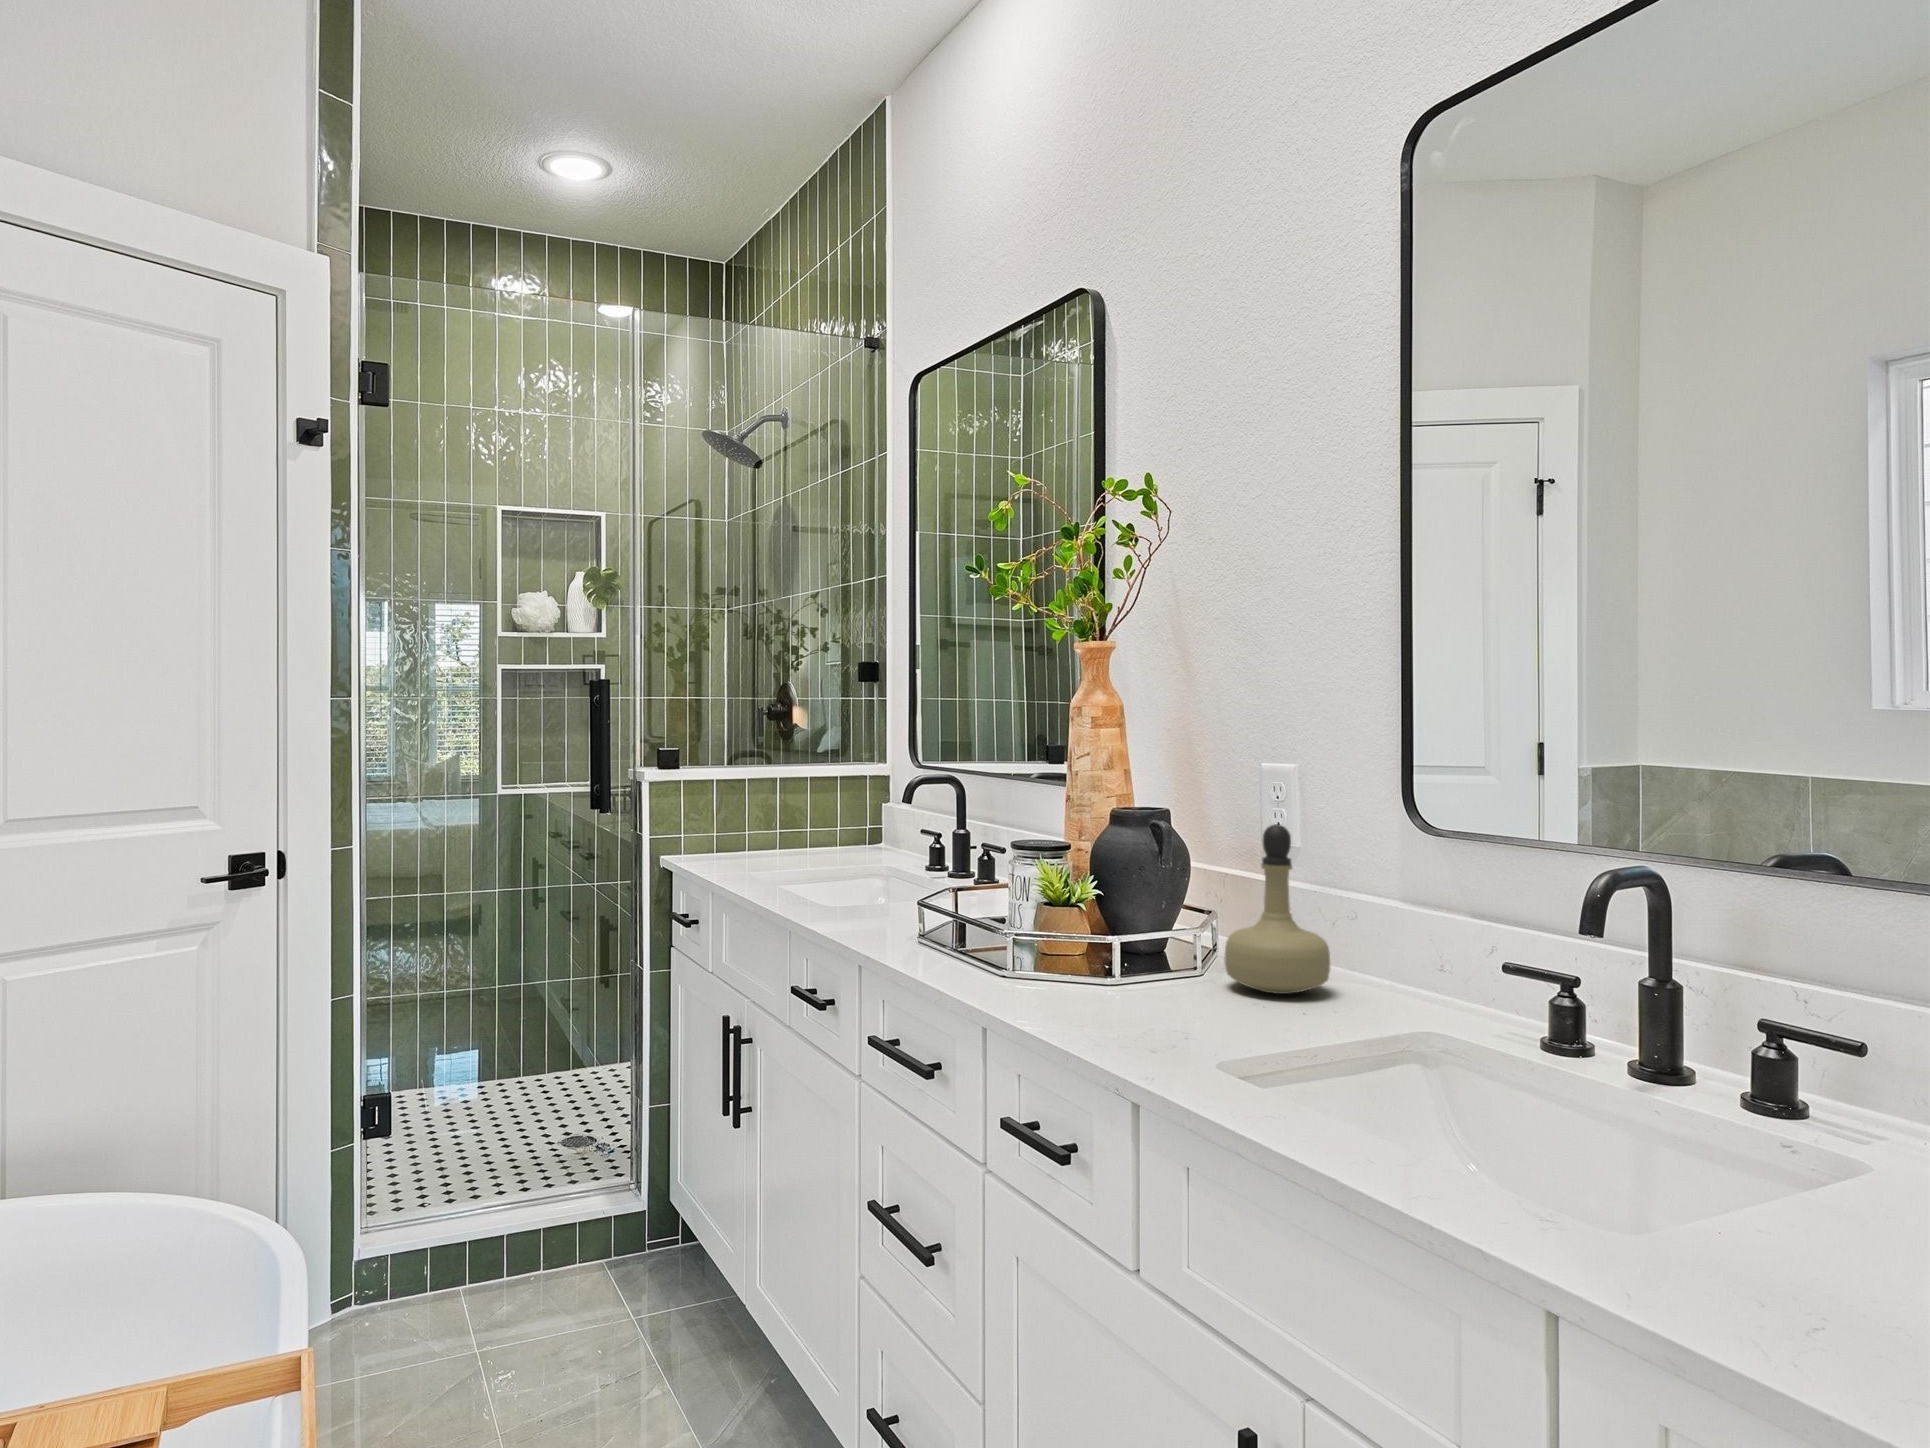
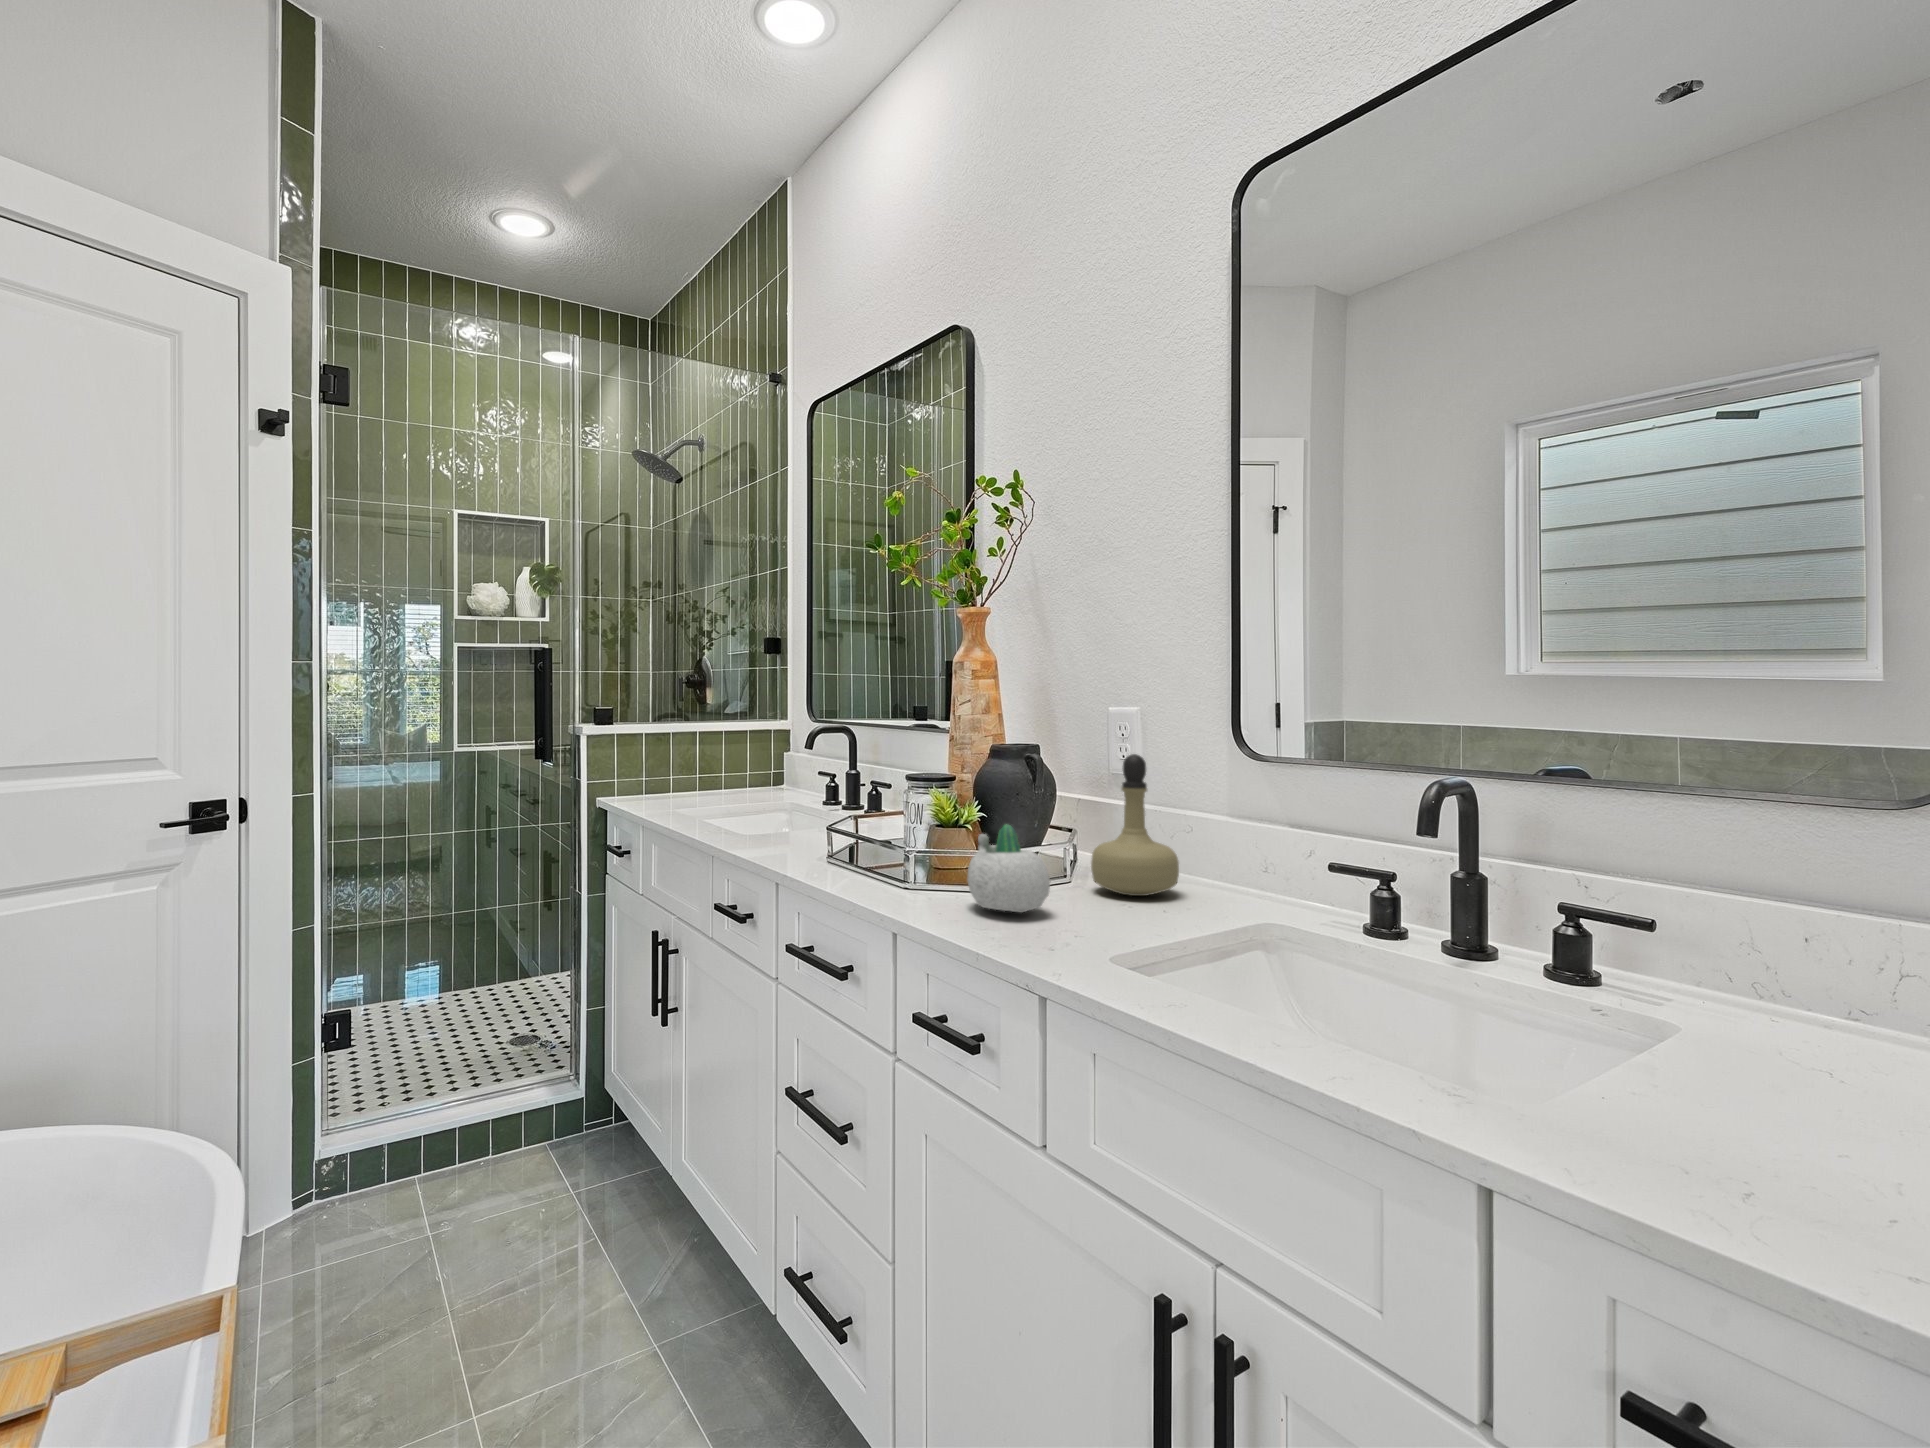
succulent planter: none [1071,907,1166,1010] -> present [967,824,1050,913]

